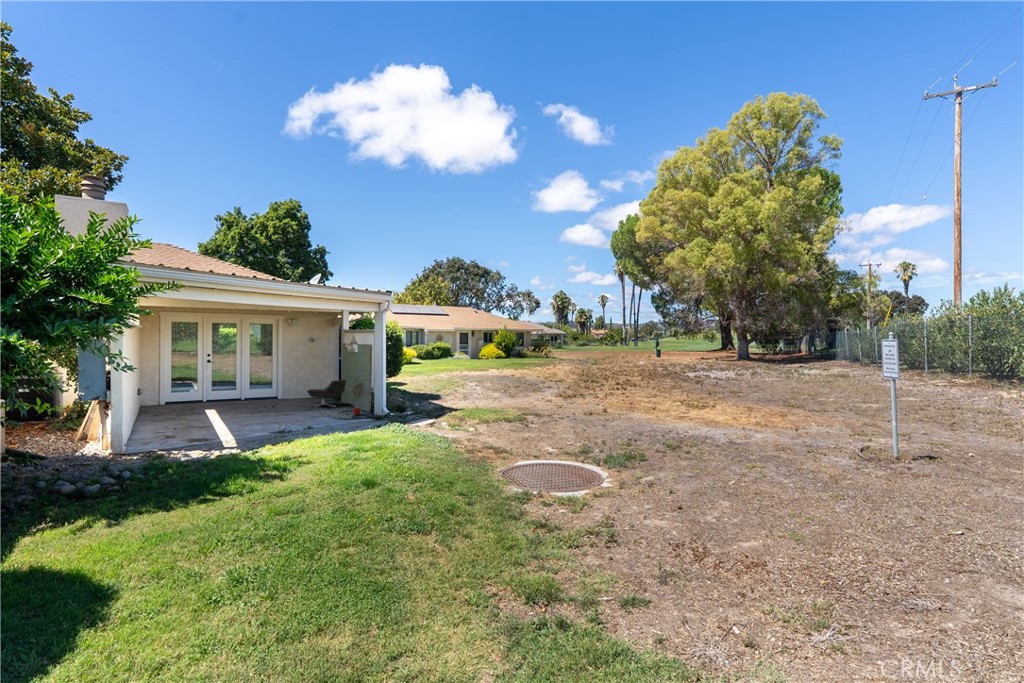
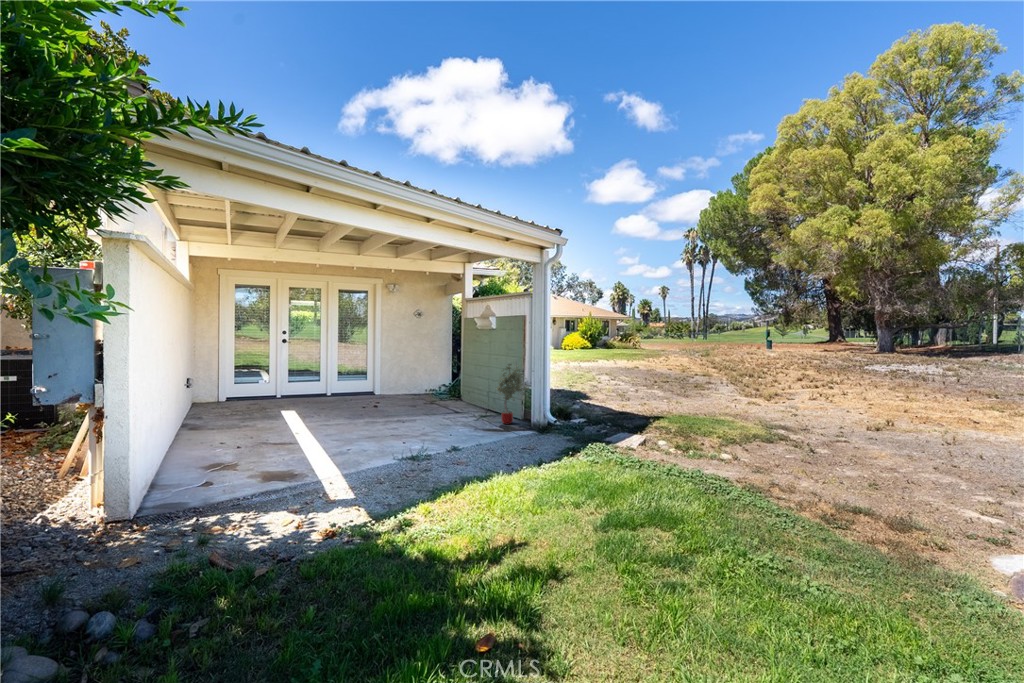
lounge chair: present [307,379,346,406] -> none [421,368,473,409]

